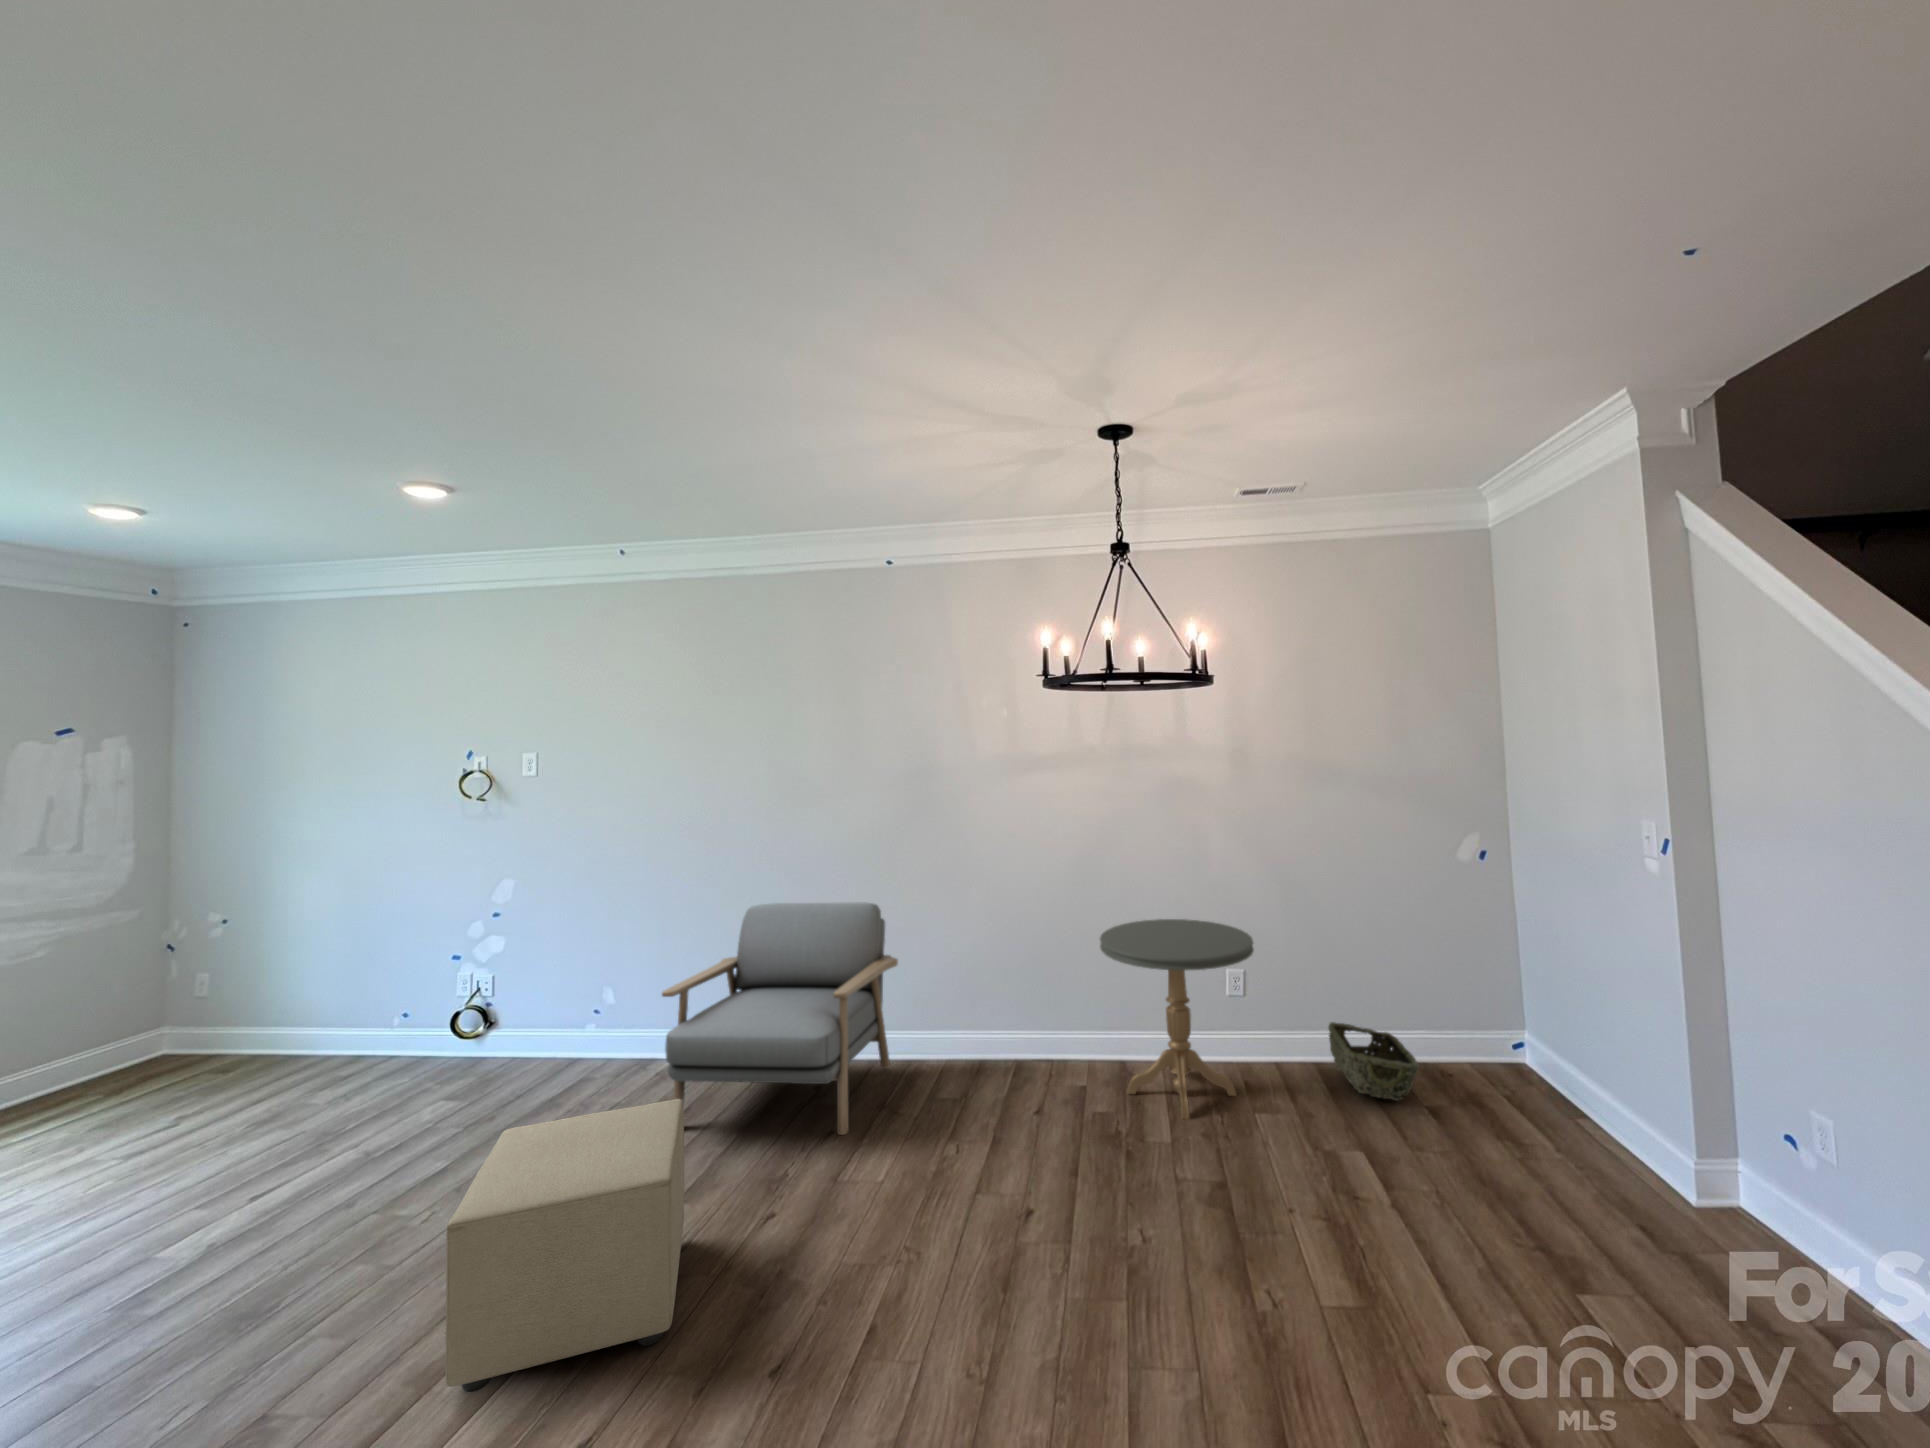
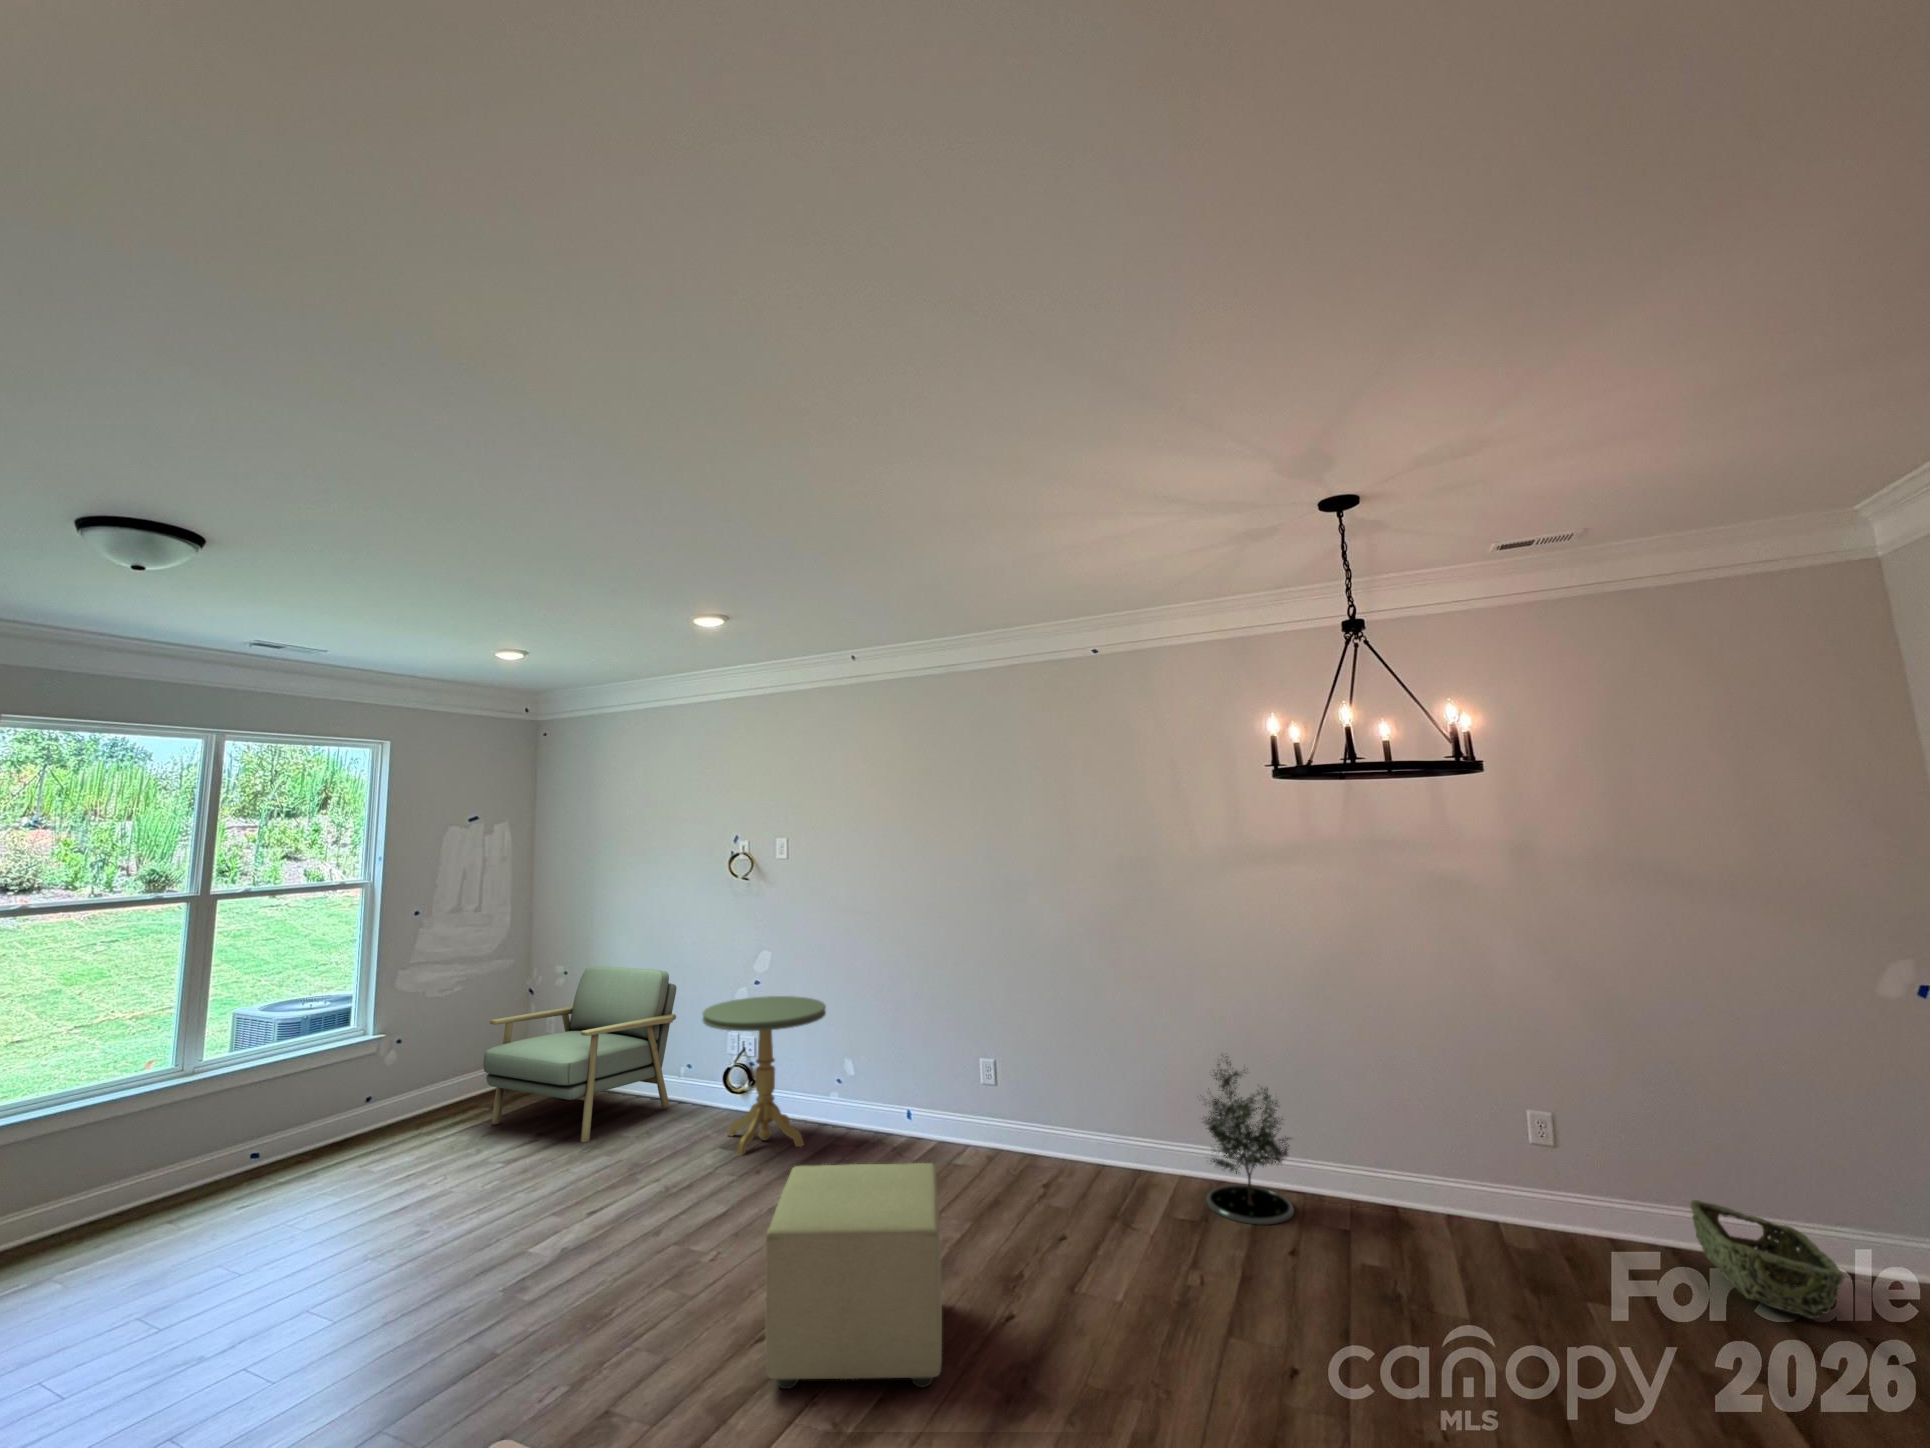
armchair: present [662,902,898,1135] -> present [483,966,676,1142]
side table: present [1100,919,1254,1119] -> present [702,996,826,1156]
potted tree: none [961,944,1045,1095] -> present [1202,1056,1294,1225]

